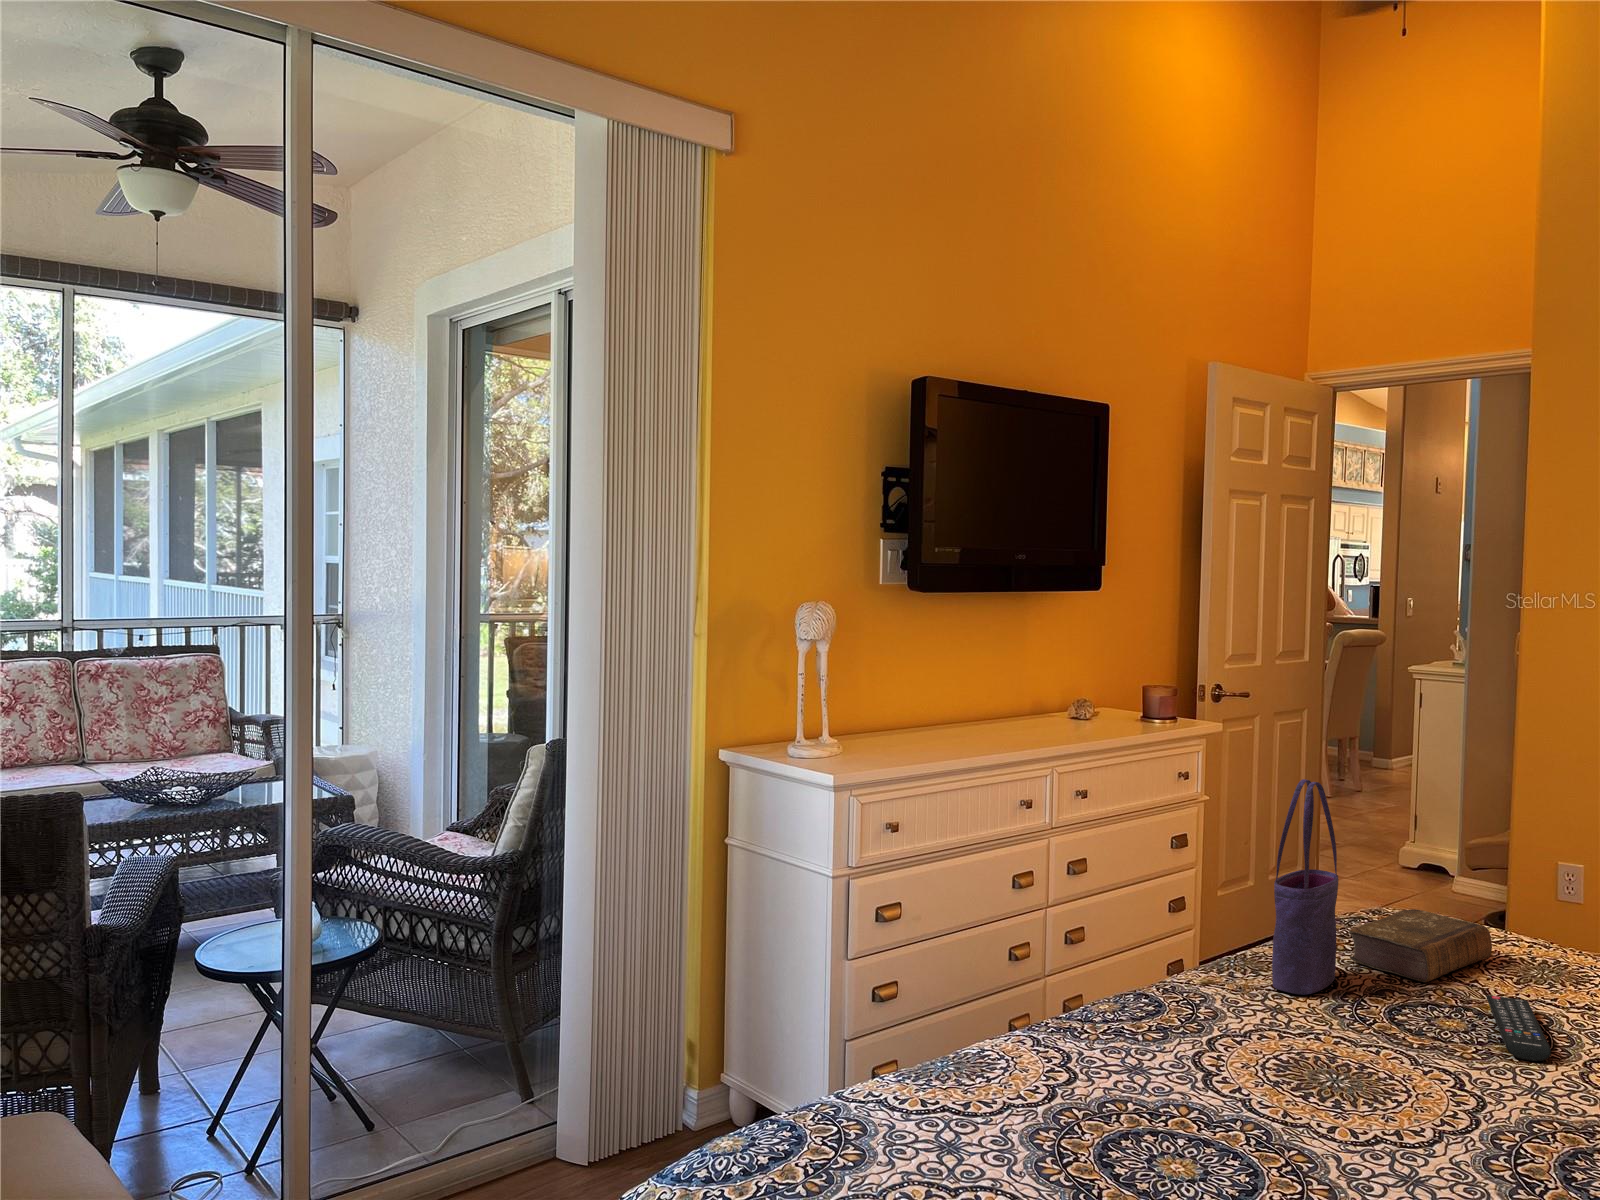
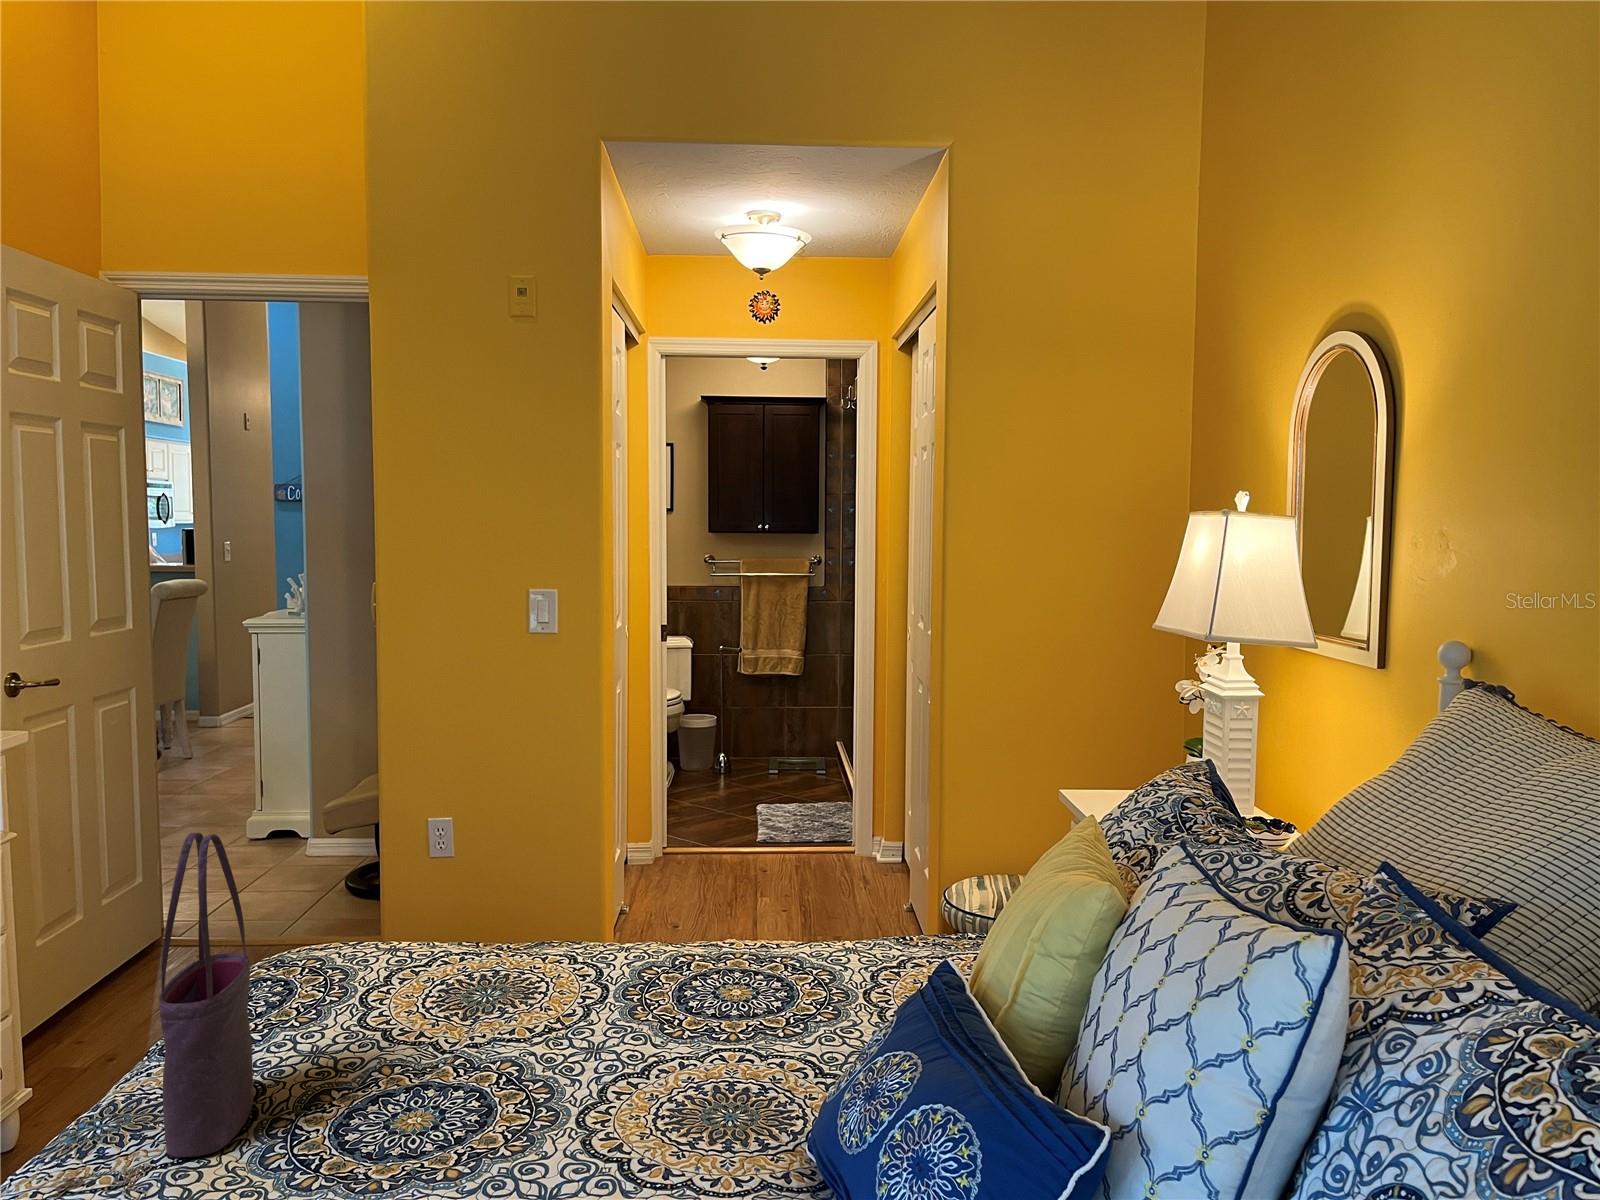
book: present [1349,909,1492,982] -> none [262,956,430,1063]
remote control: present [1486,995,1551,1061] -> none [446,1050,543,1146]

